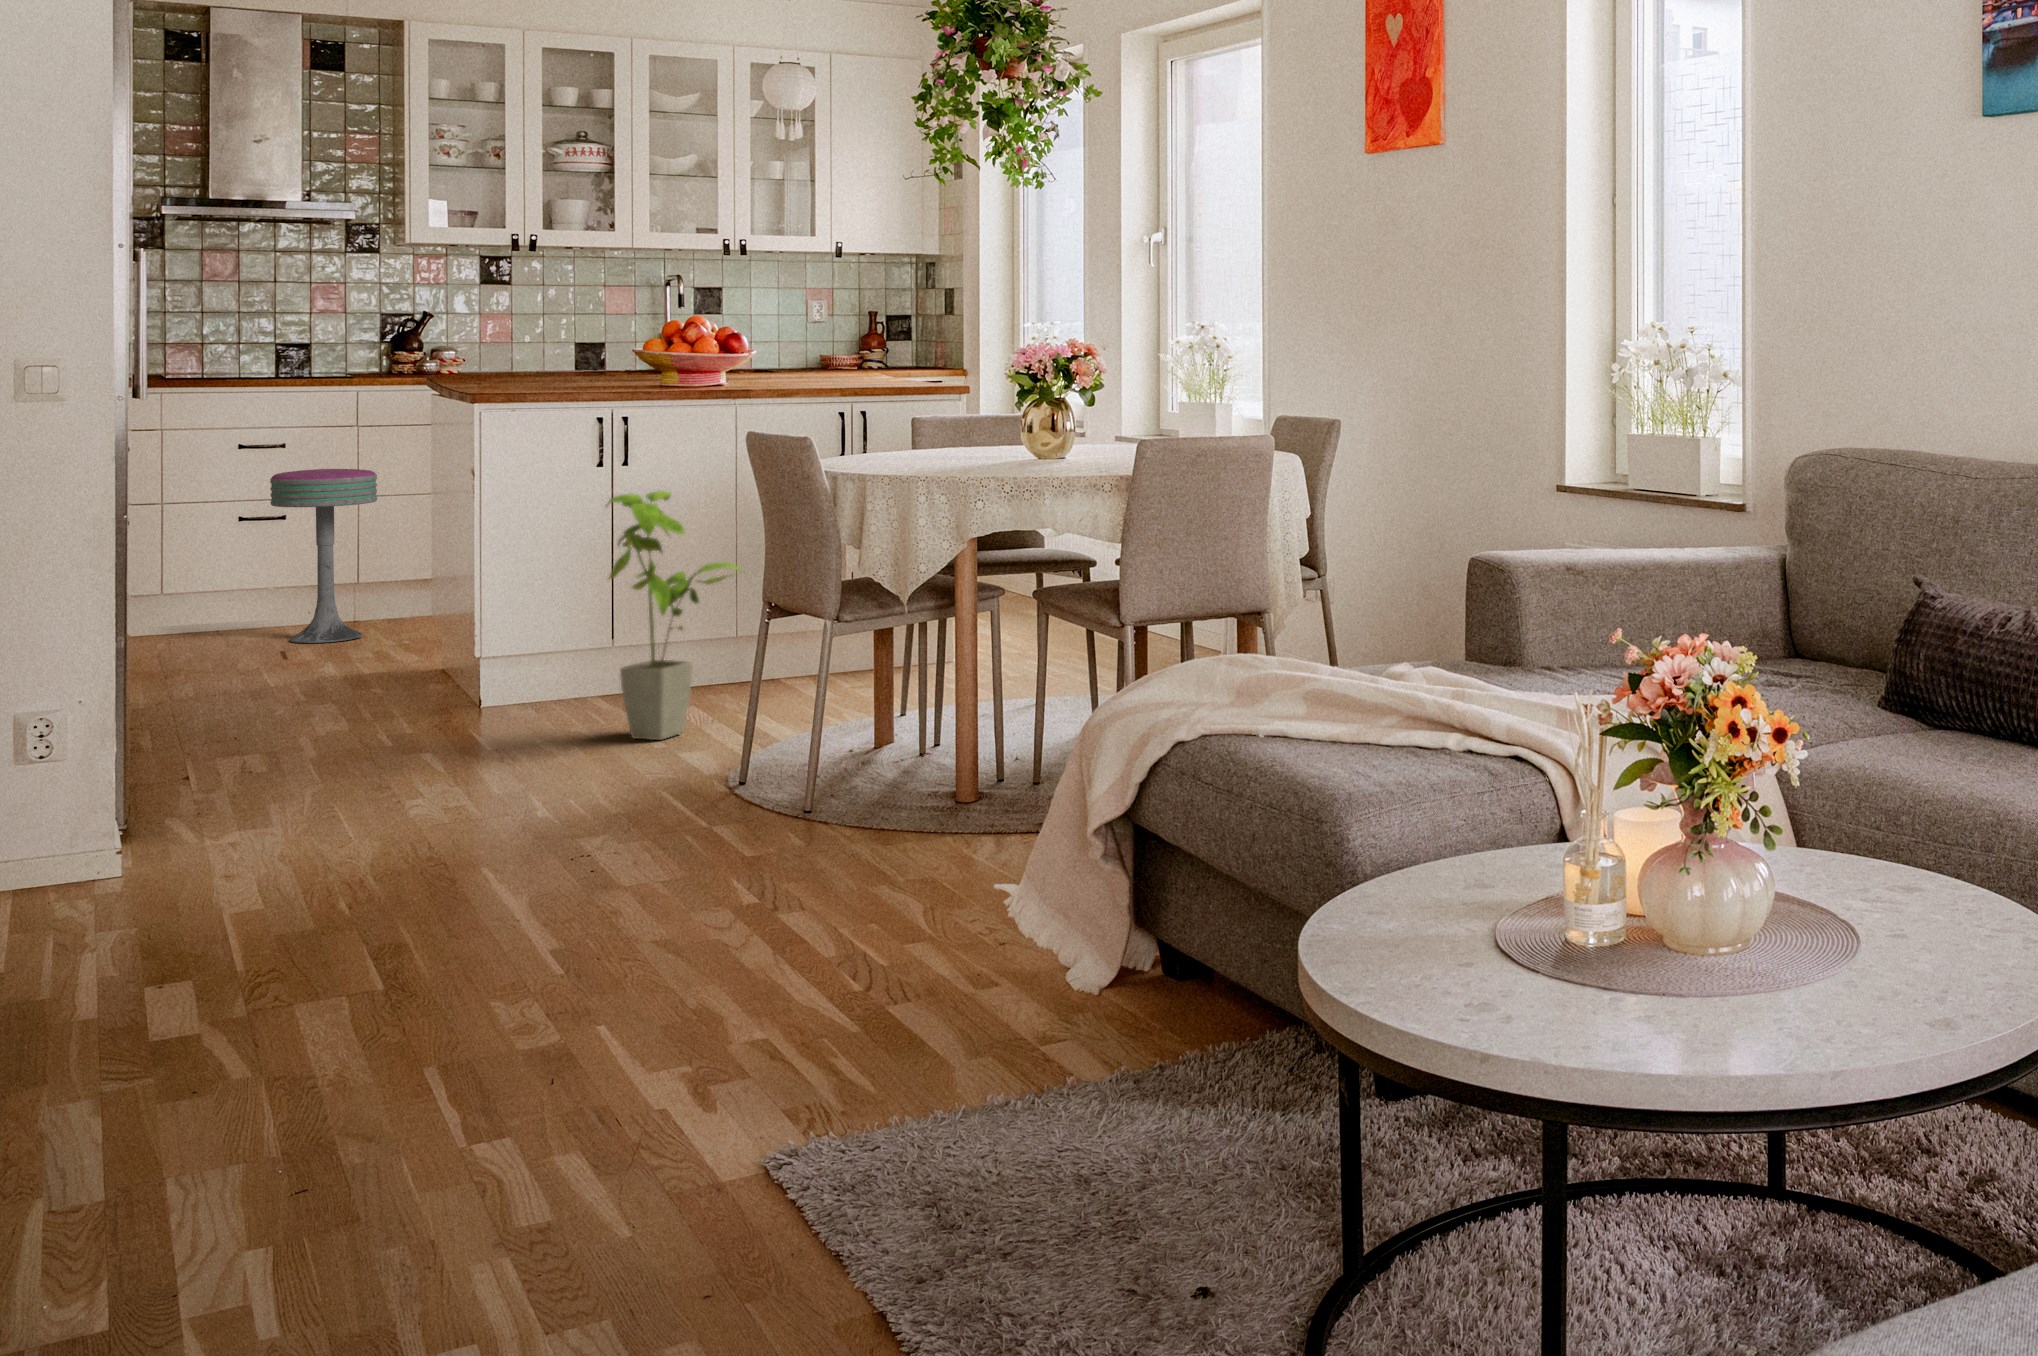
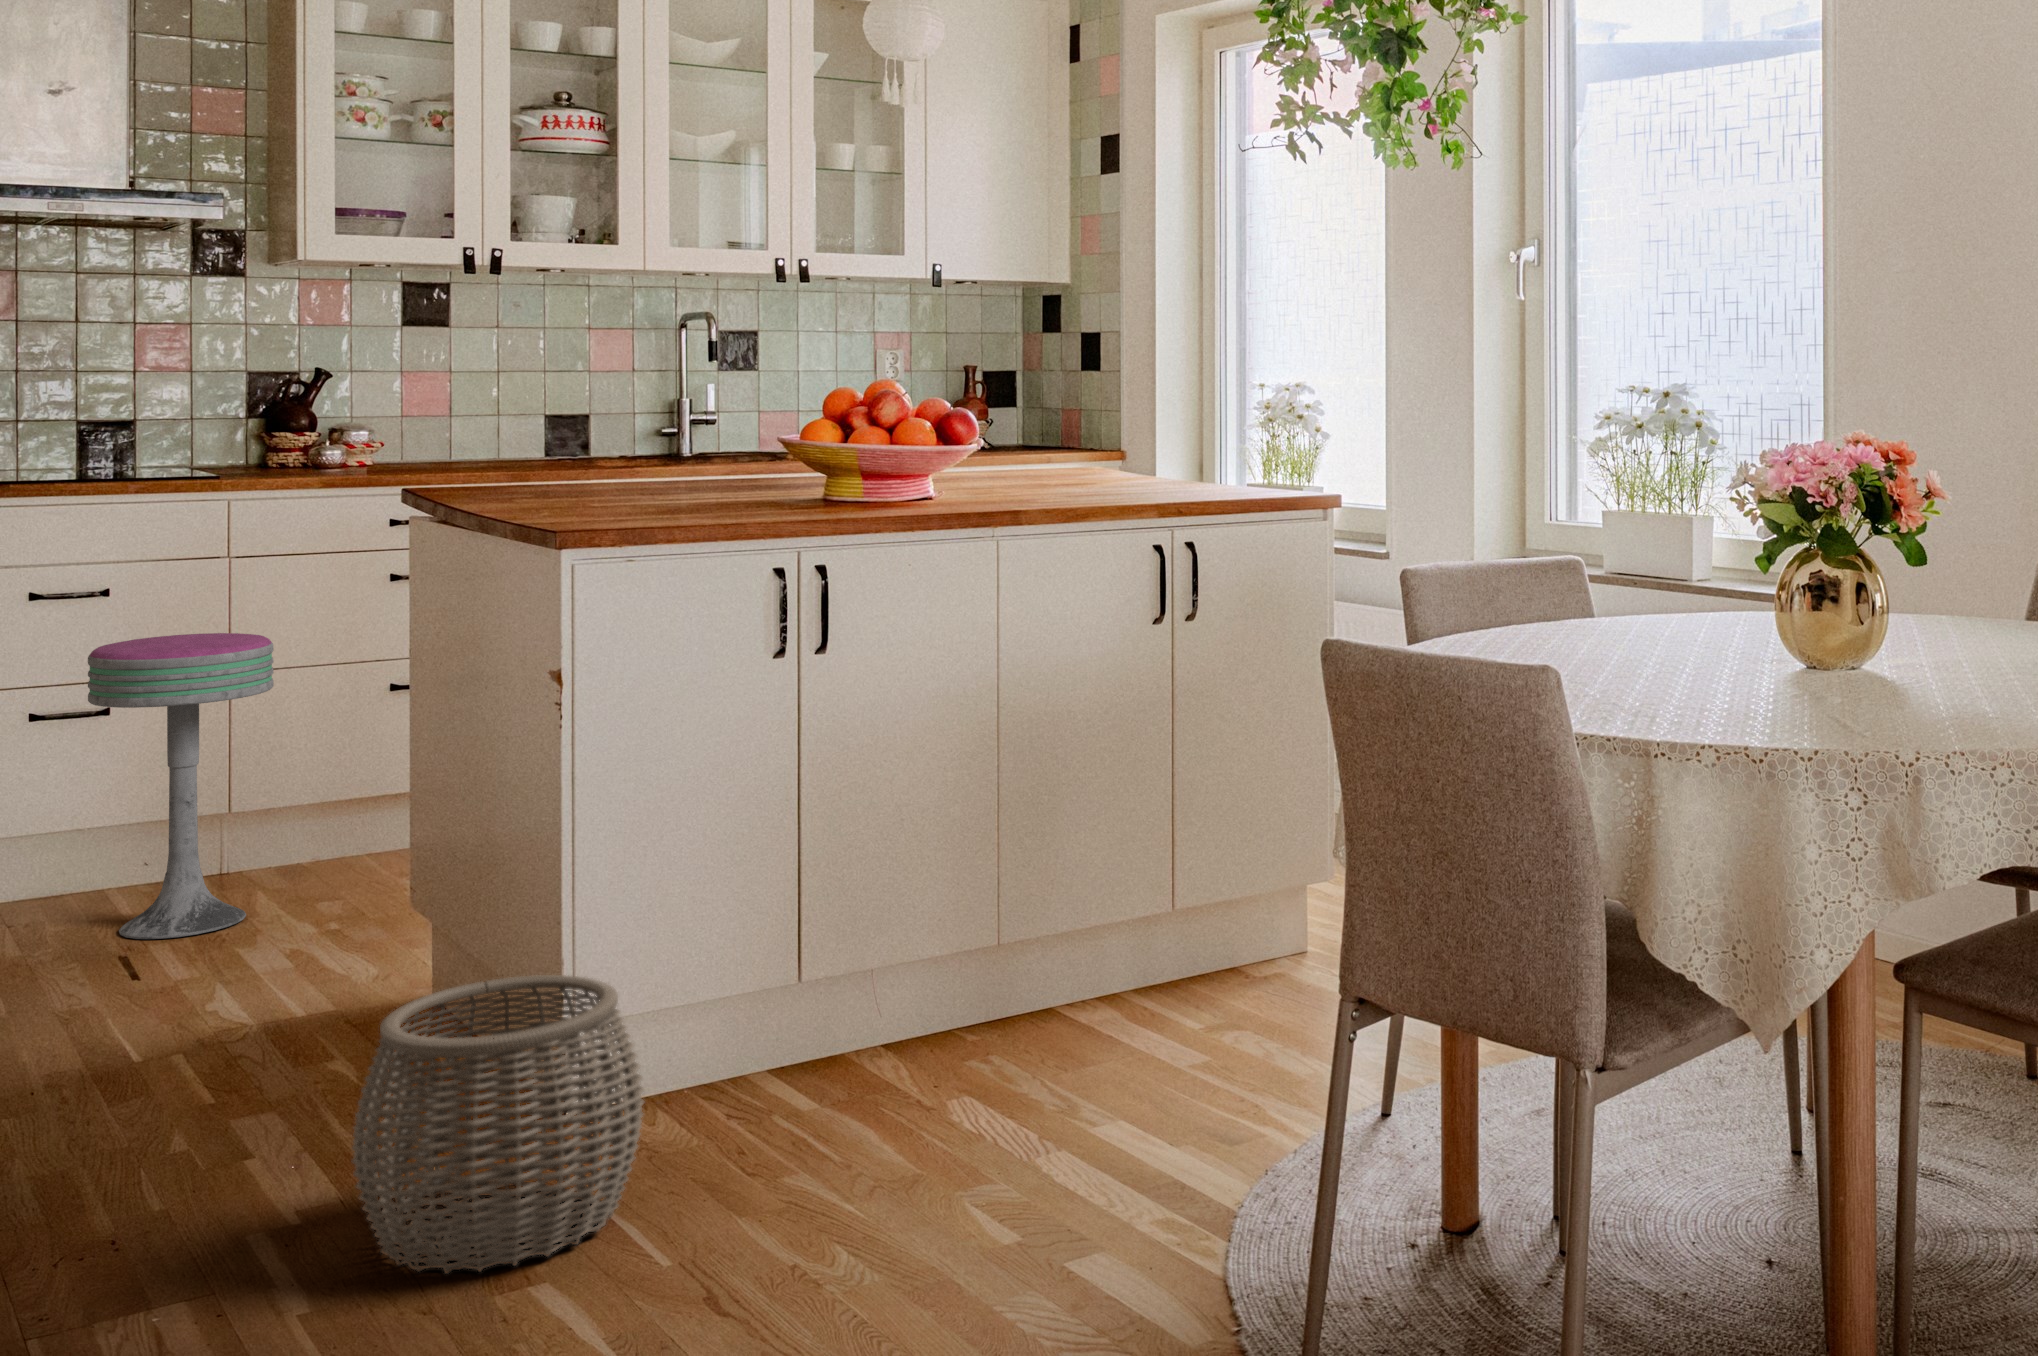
house plant: present [608,491,746,740] -> none [893,729,1164,1228]
woven basket: none [348,616,496,743] -> present [352,975,644,1273]

